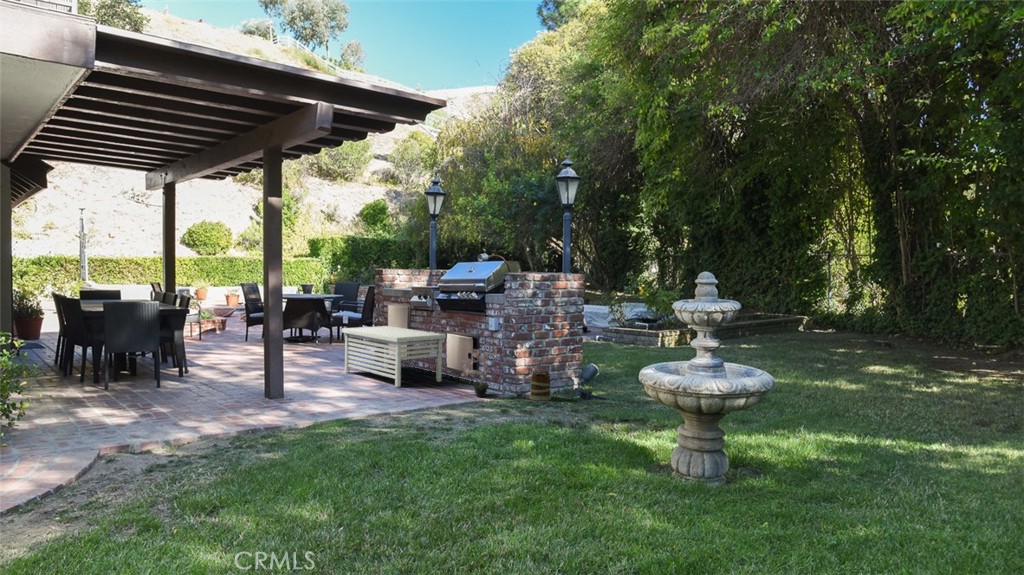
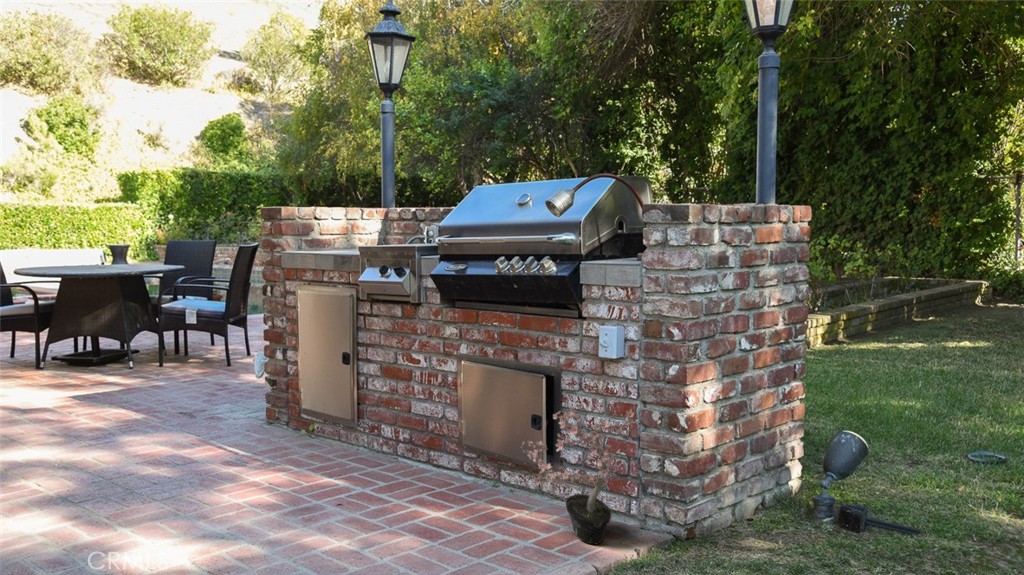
storage bench: present [342,326,445,387] -> none [188,339,457,513]
wooden bucket: present [530,361,551,401] -> none [722,435,782,548]

